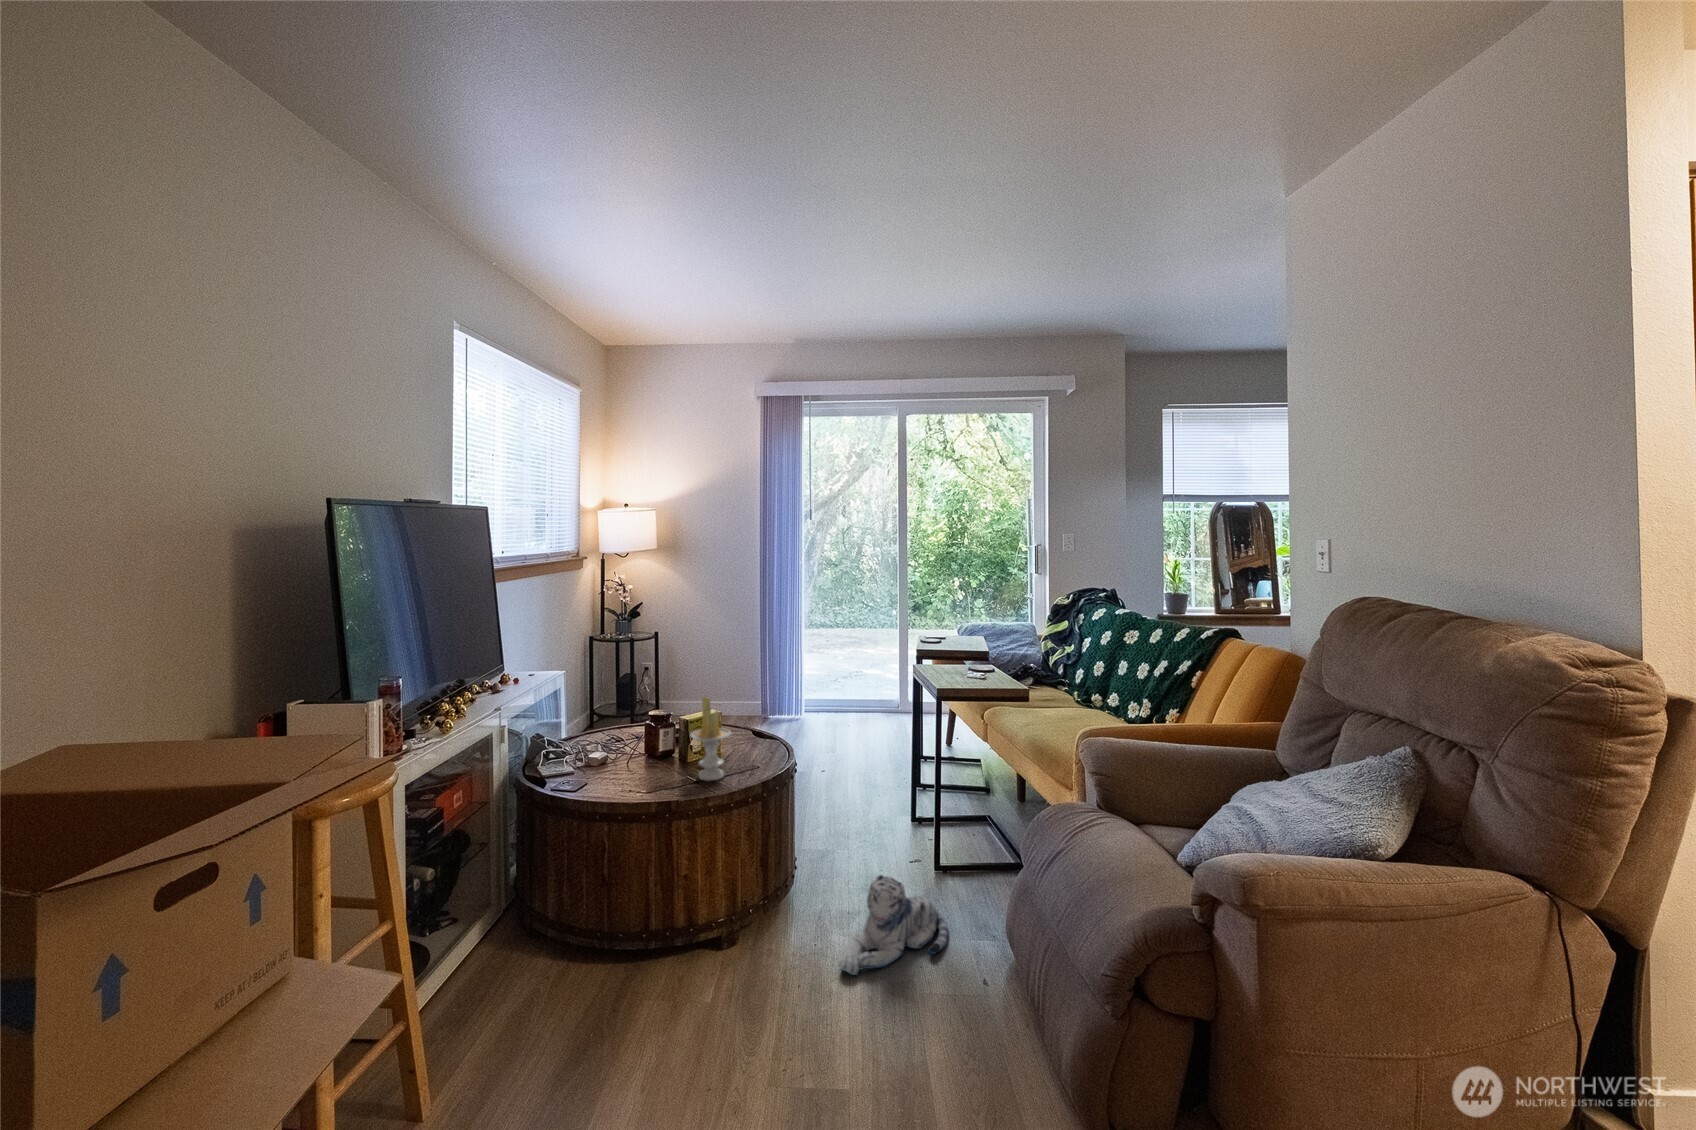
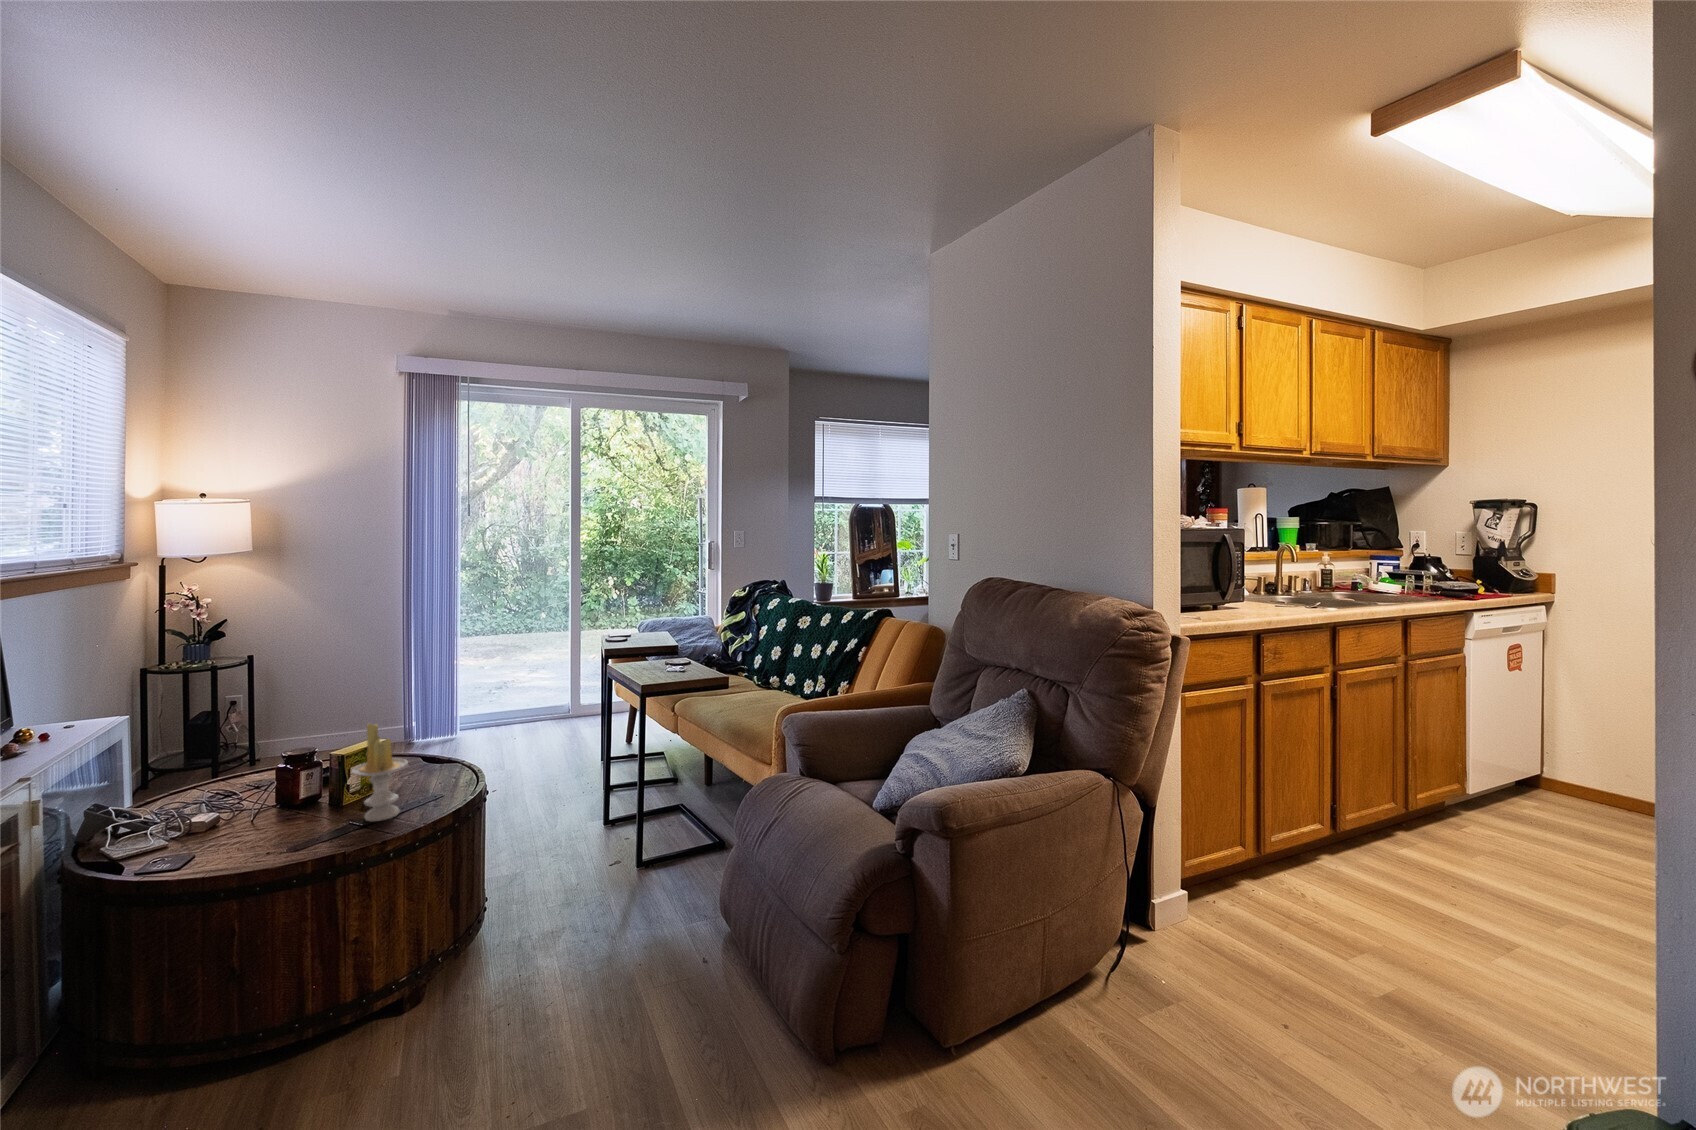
plush toy: present [839,875,948,975] -> none [556,881,665,990]

